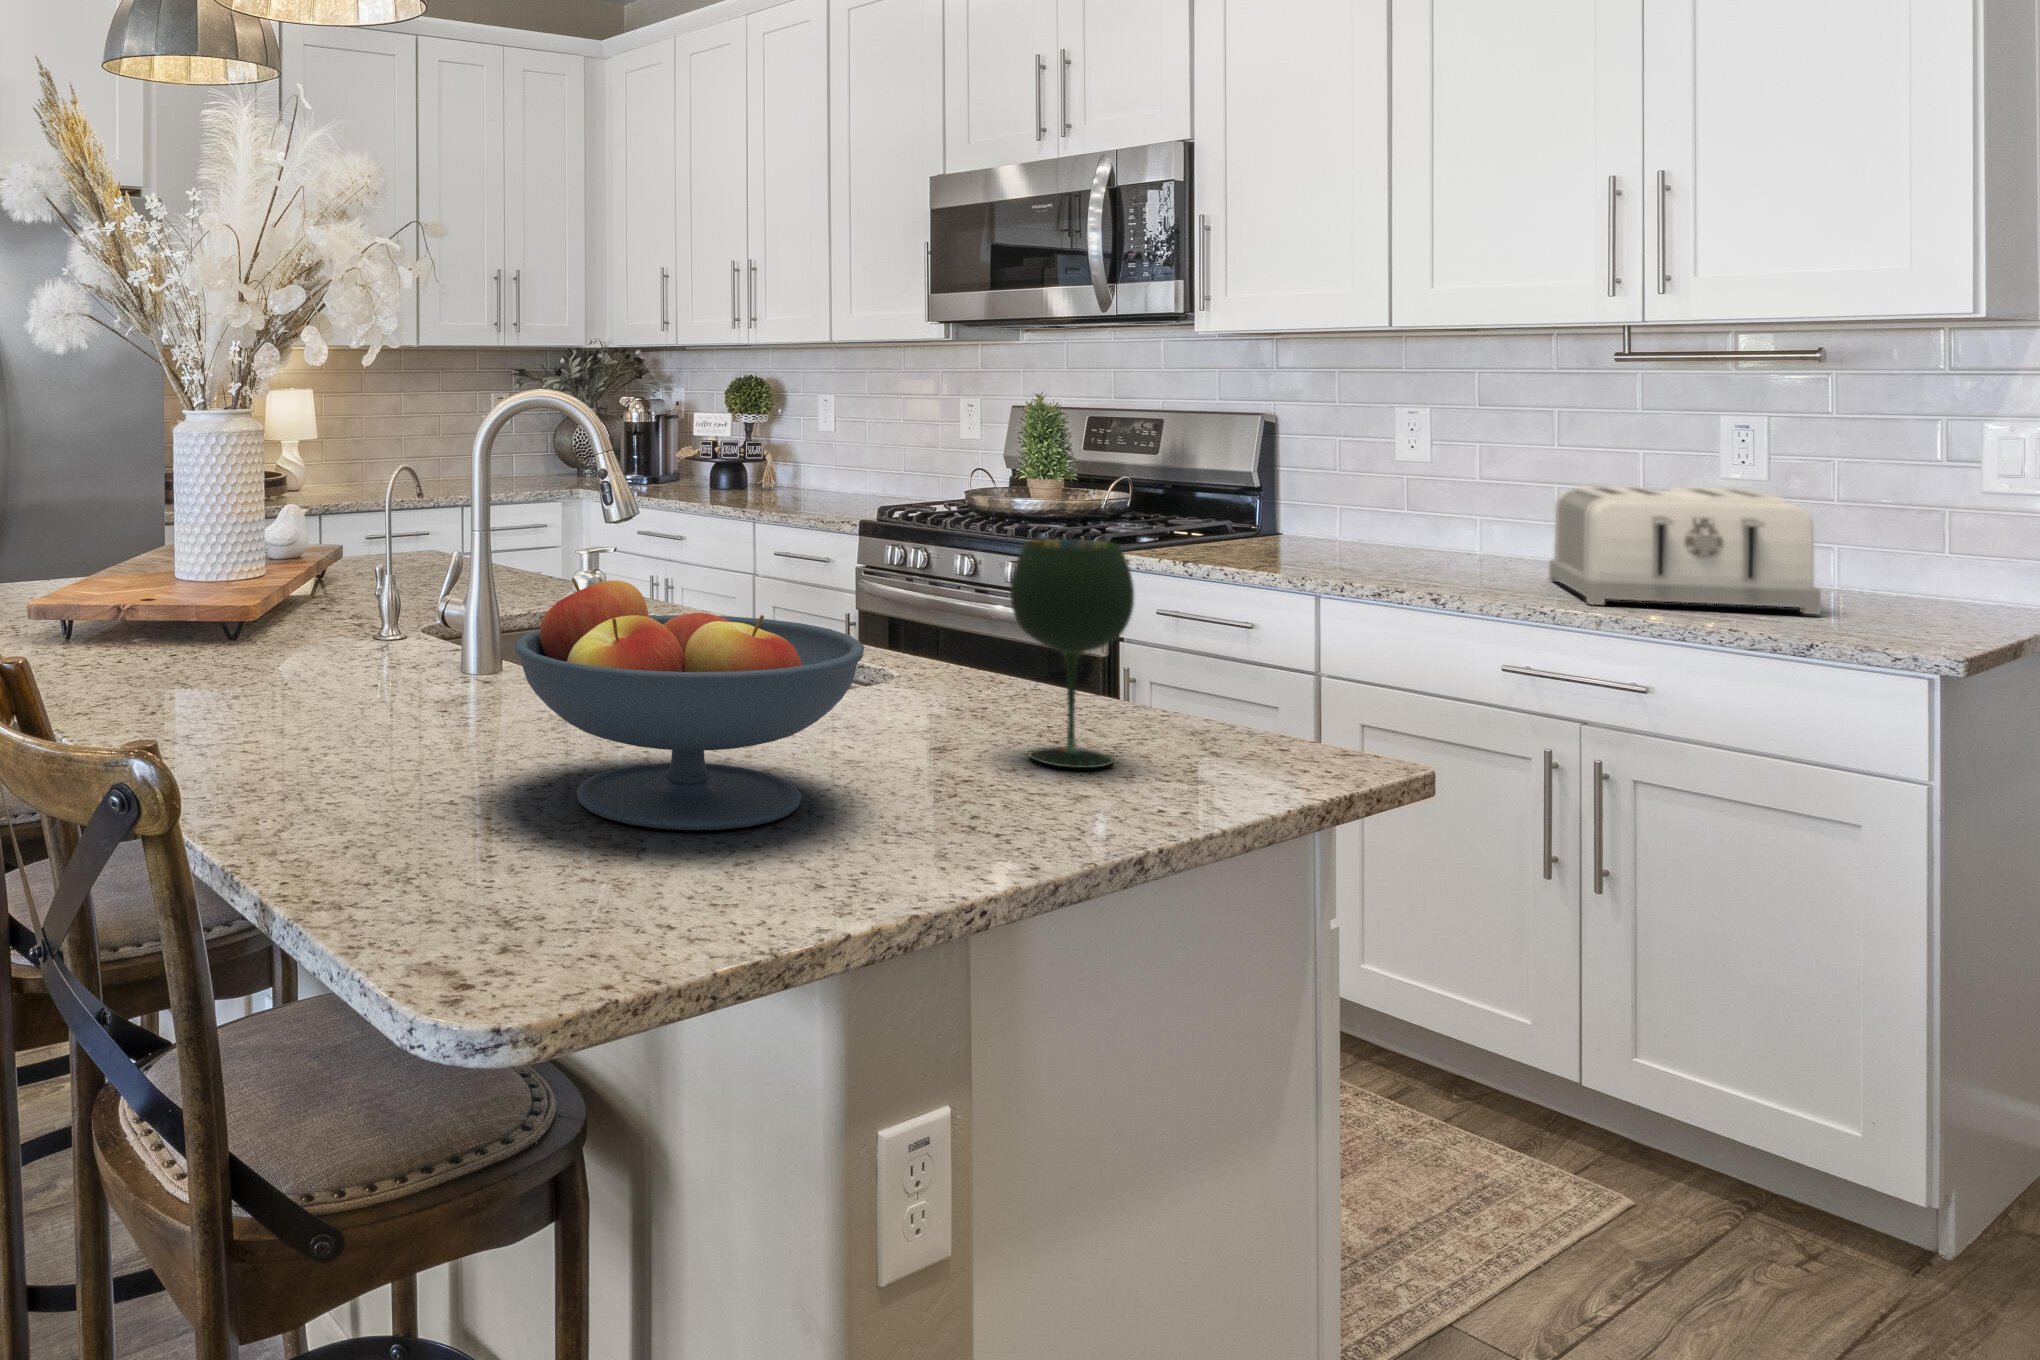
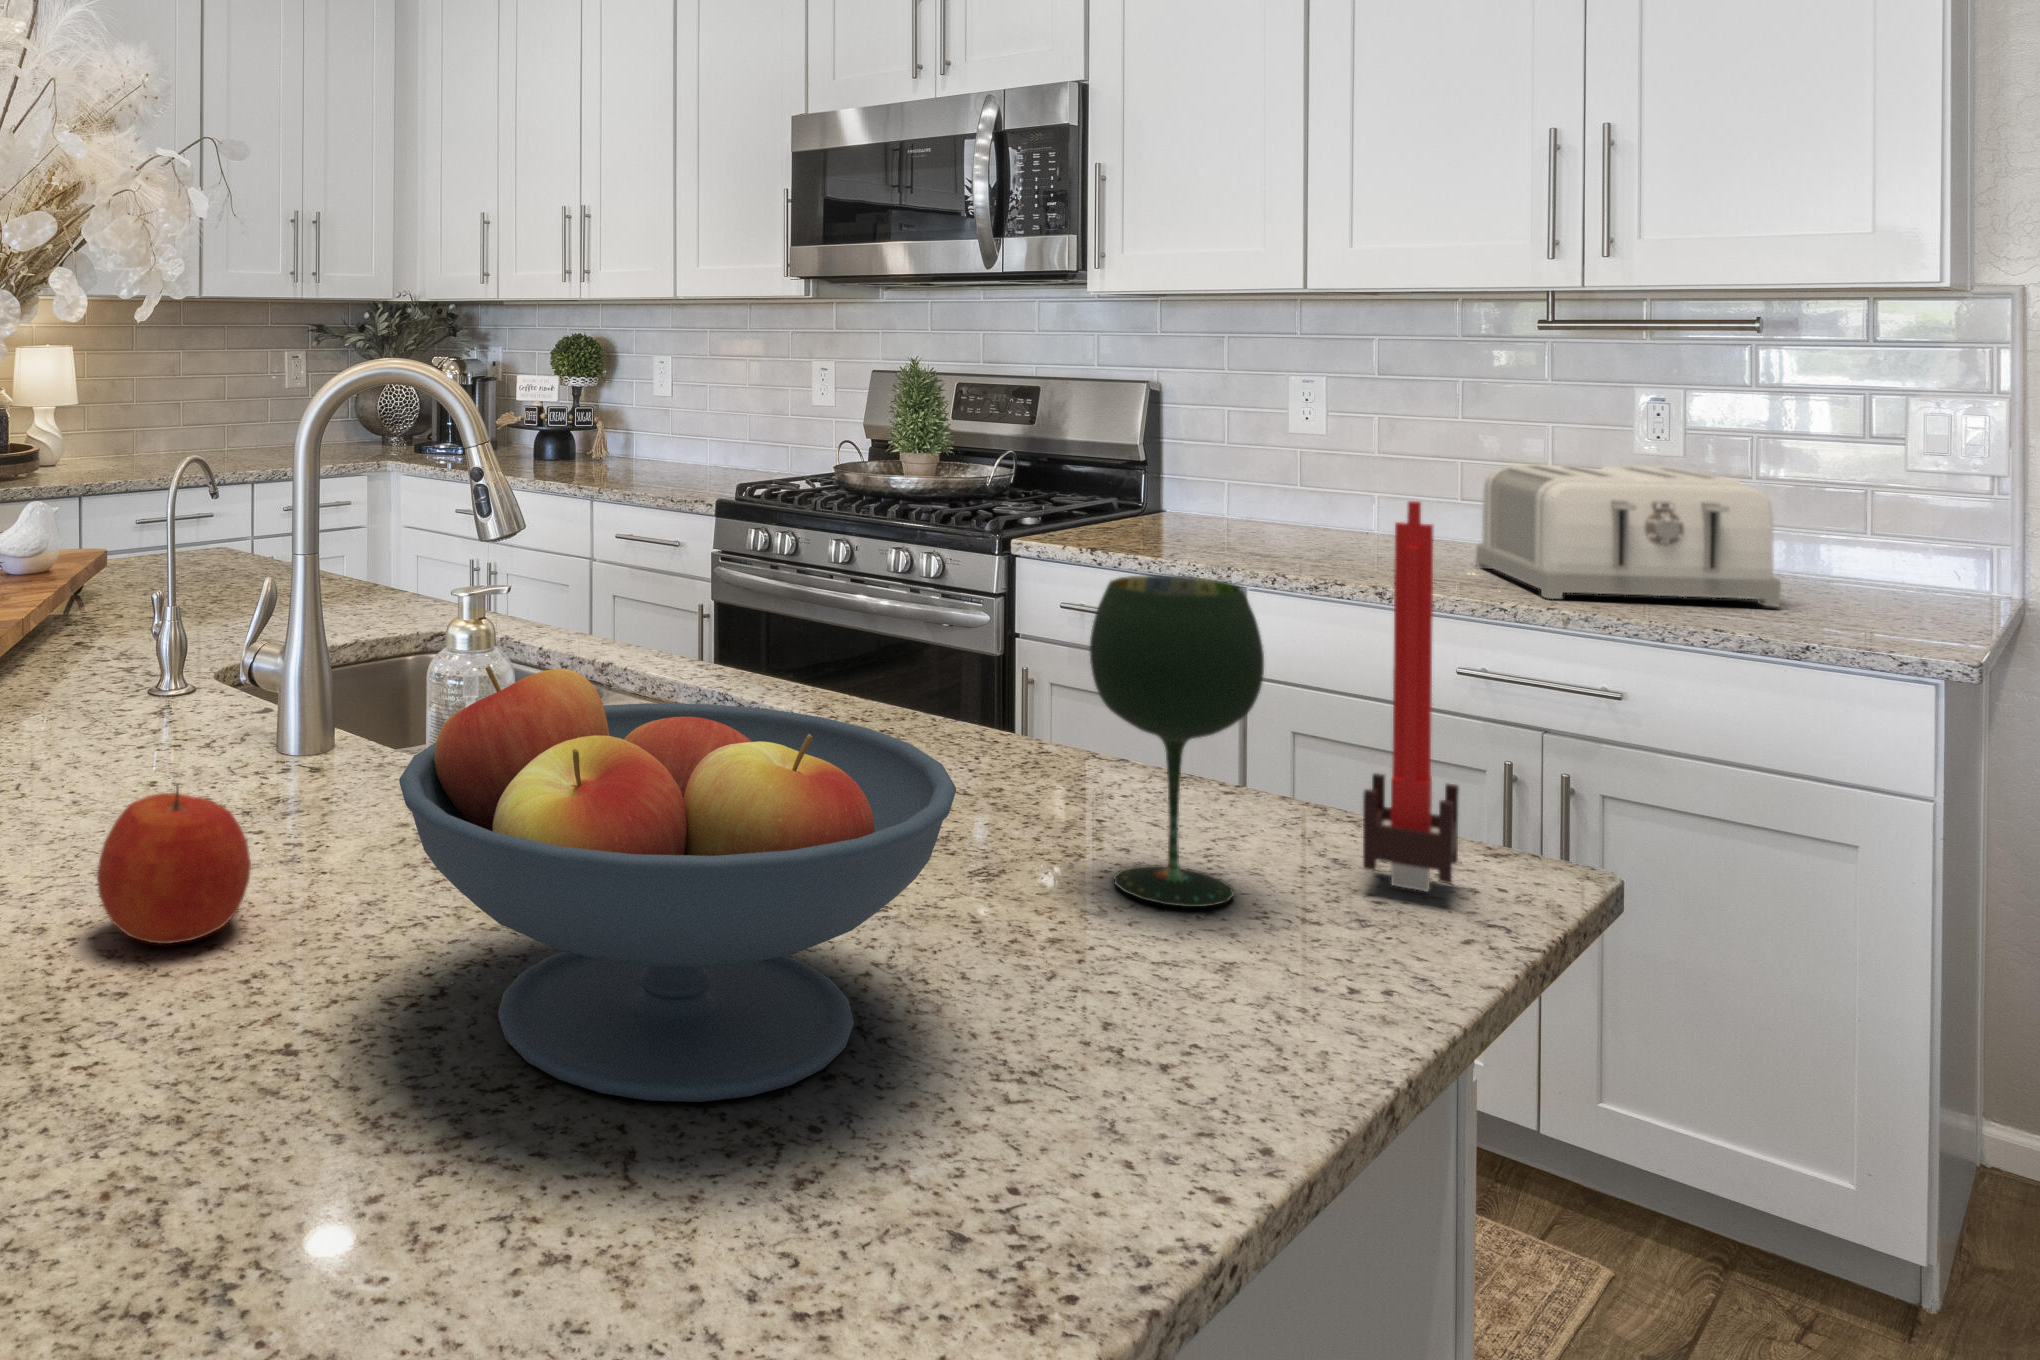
candle: none [1214,485,1293,769] -> present [1363,501,1459,891]
apple: none [337,657,432,756] -> present [97,784,251,944]

